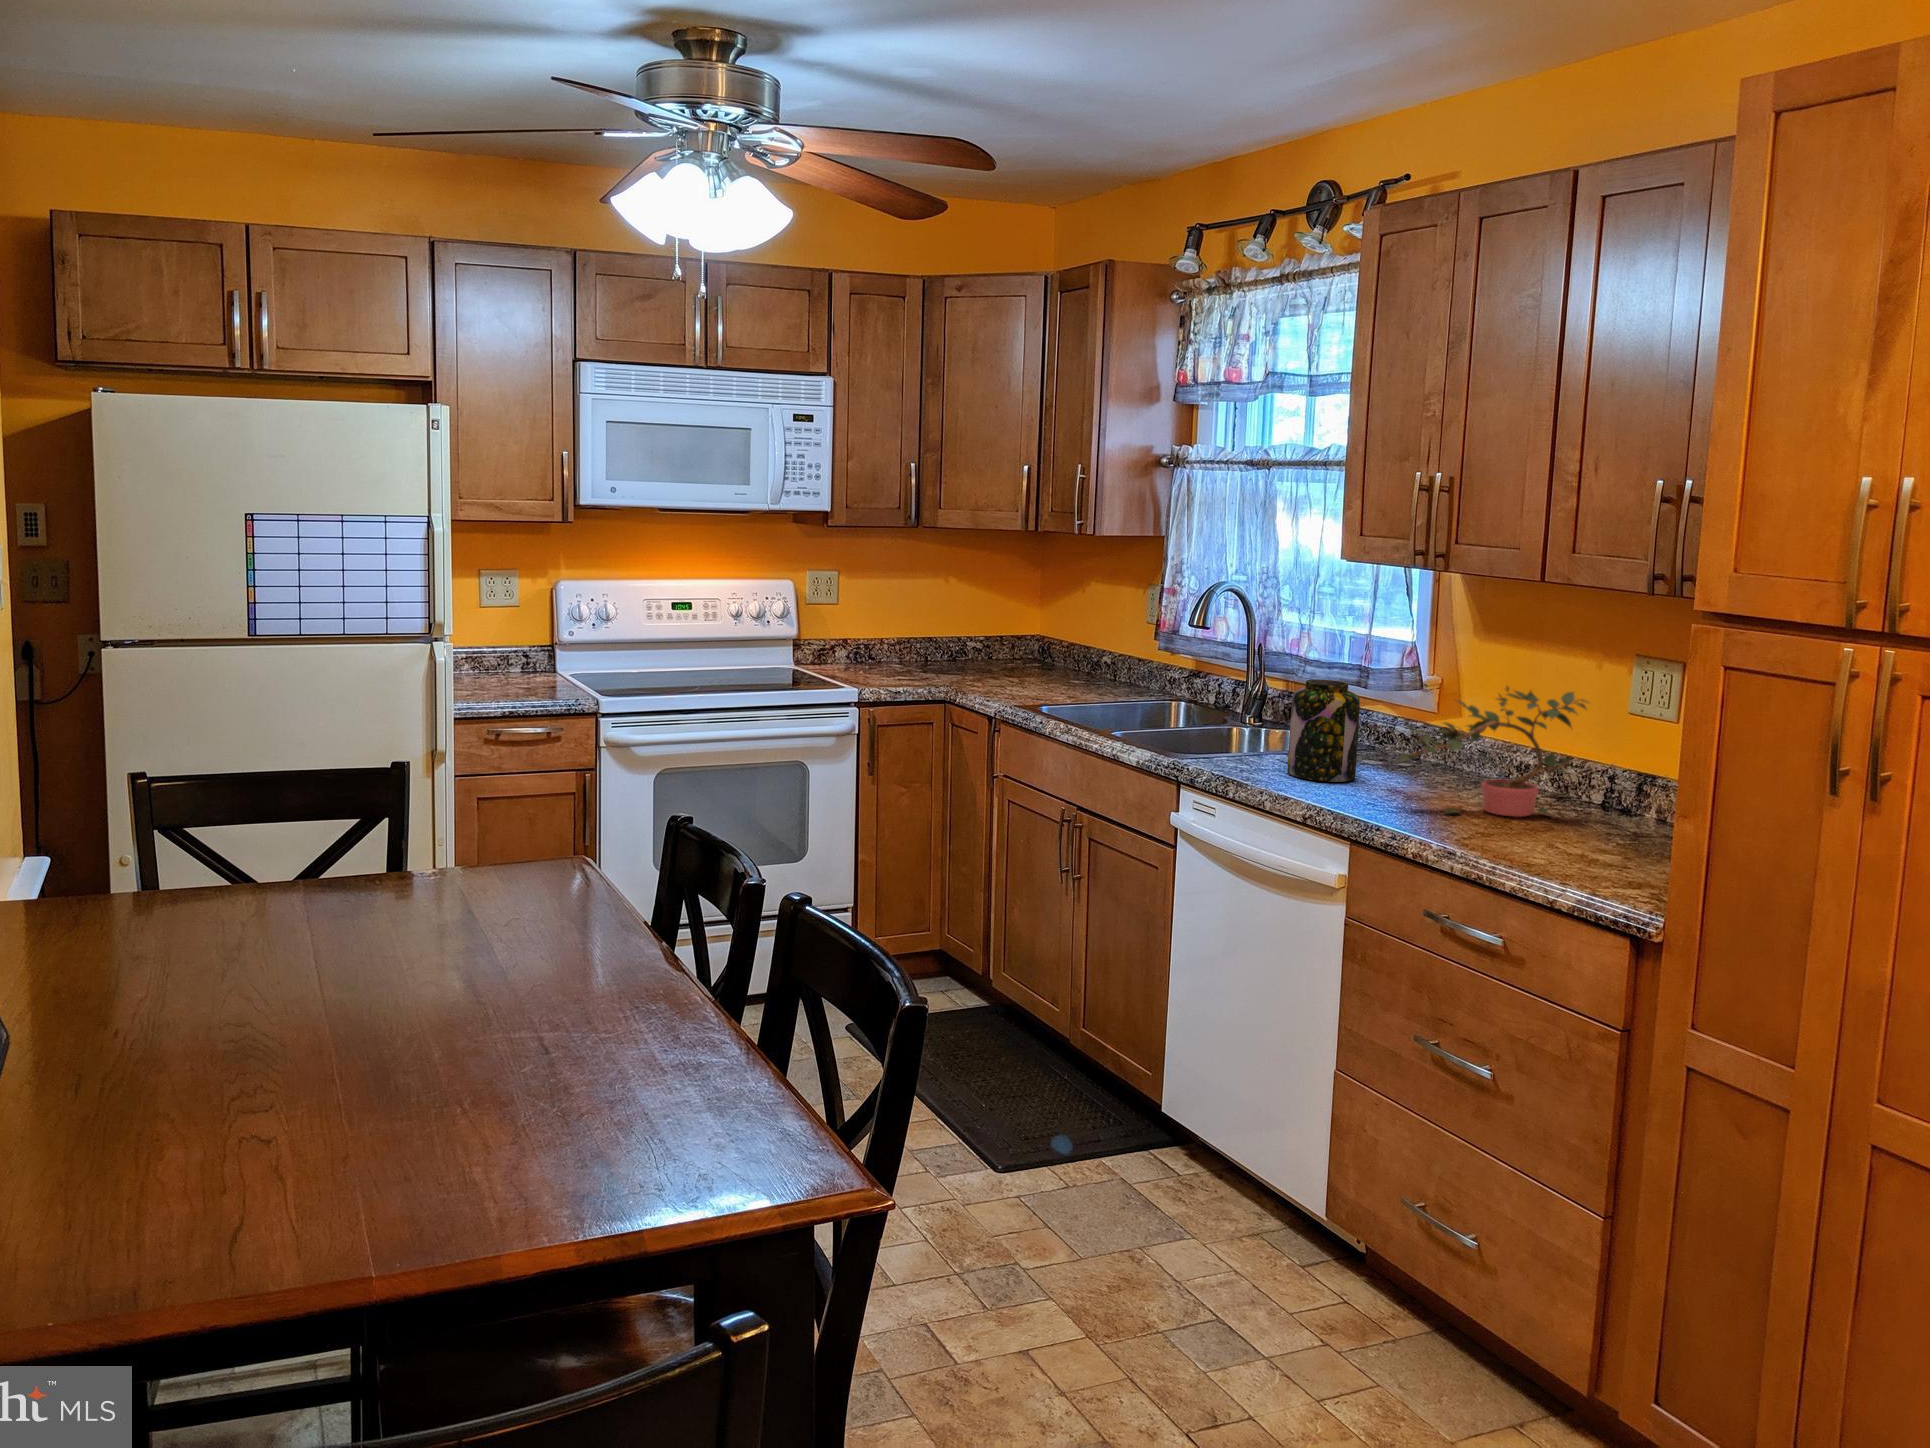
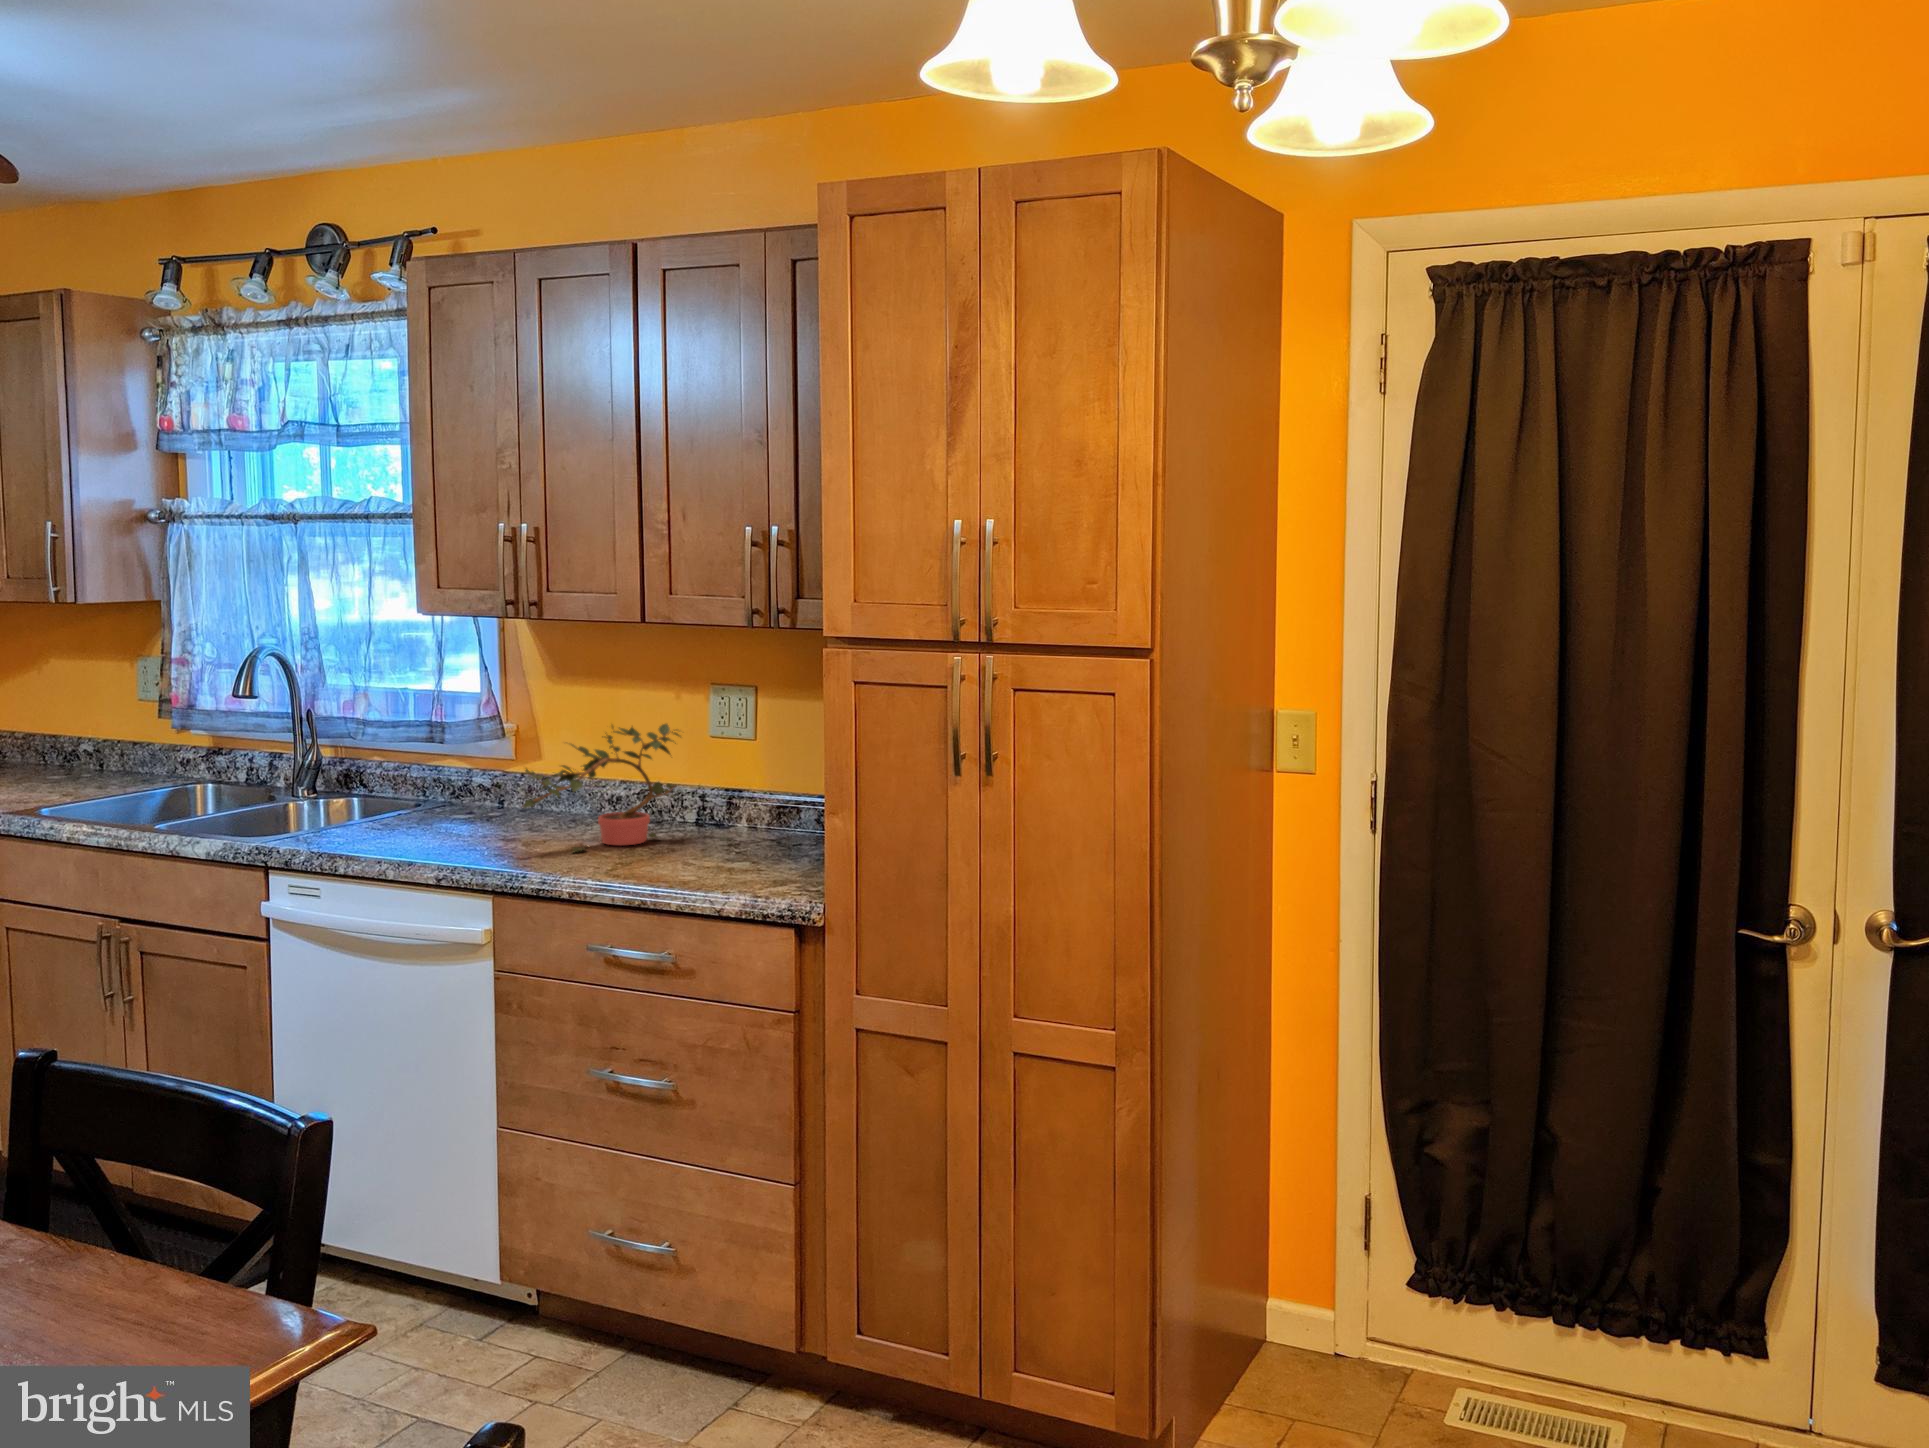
jar: present [1287,679,1360,782] -> none [388,738,463,842]

